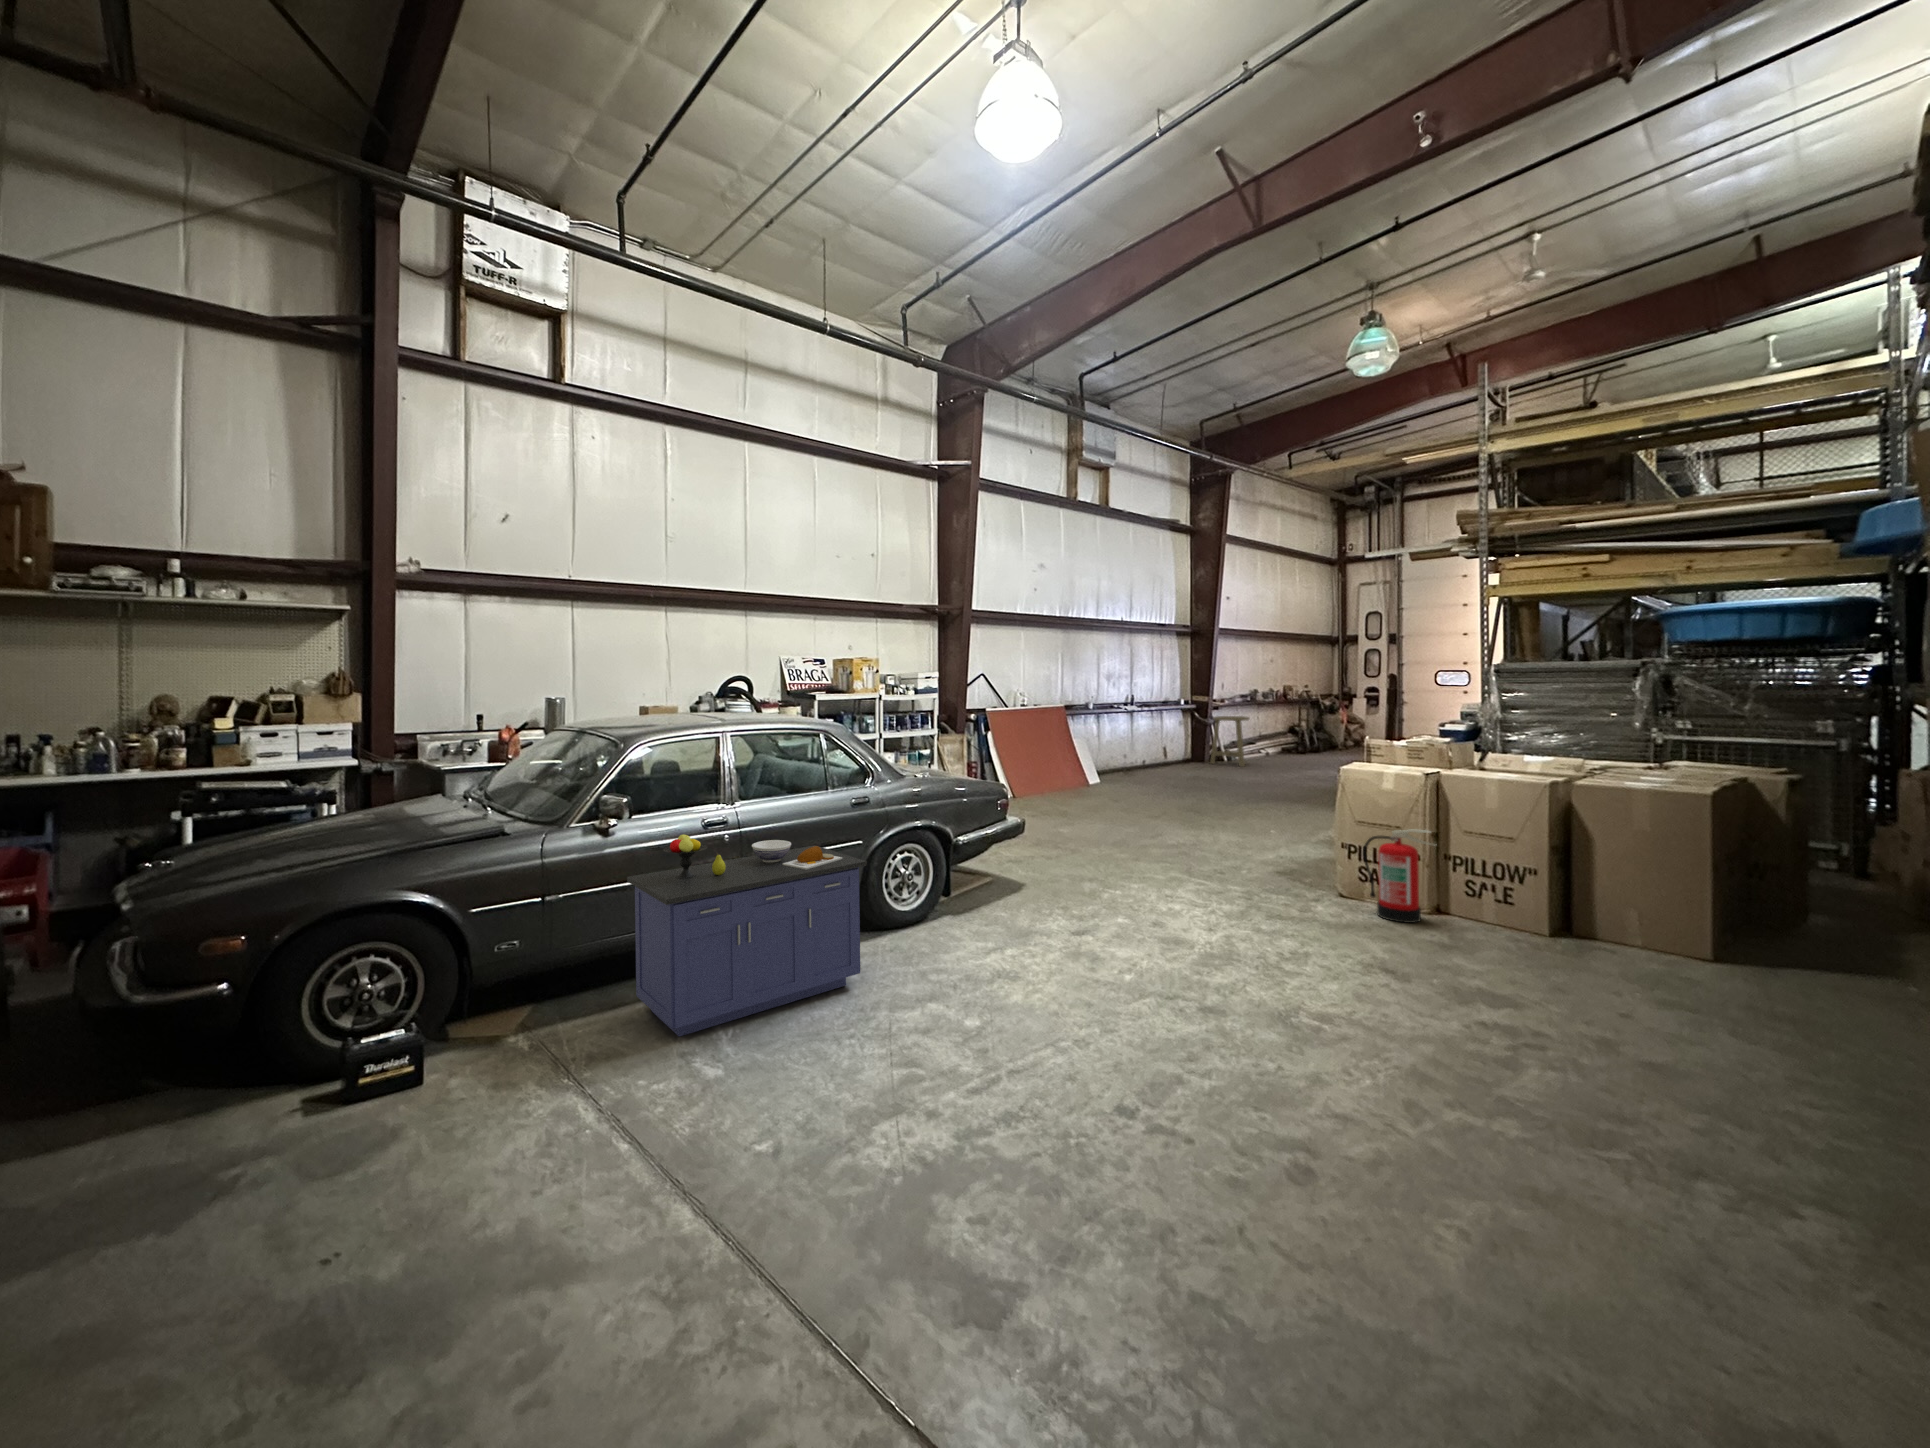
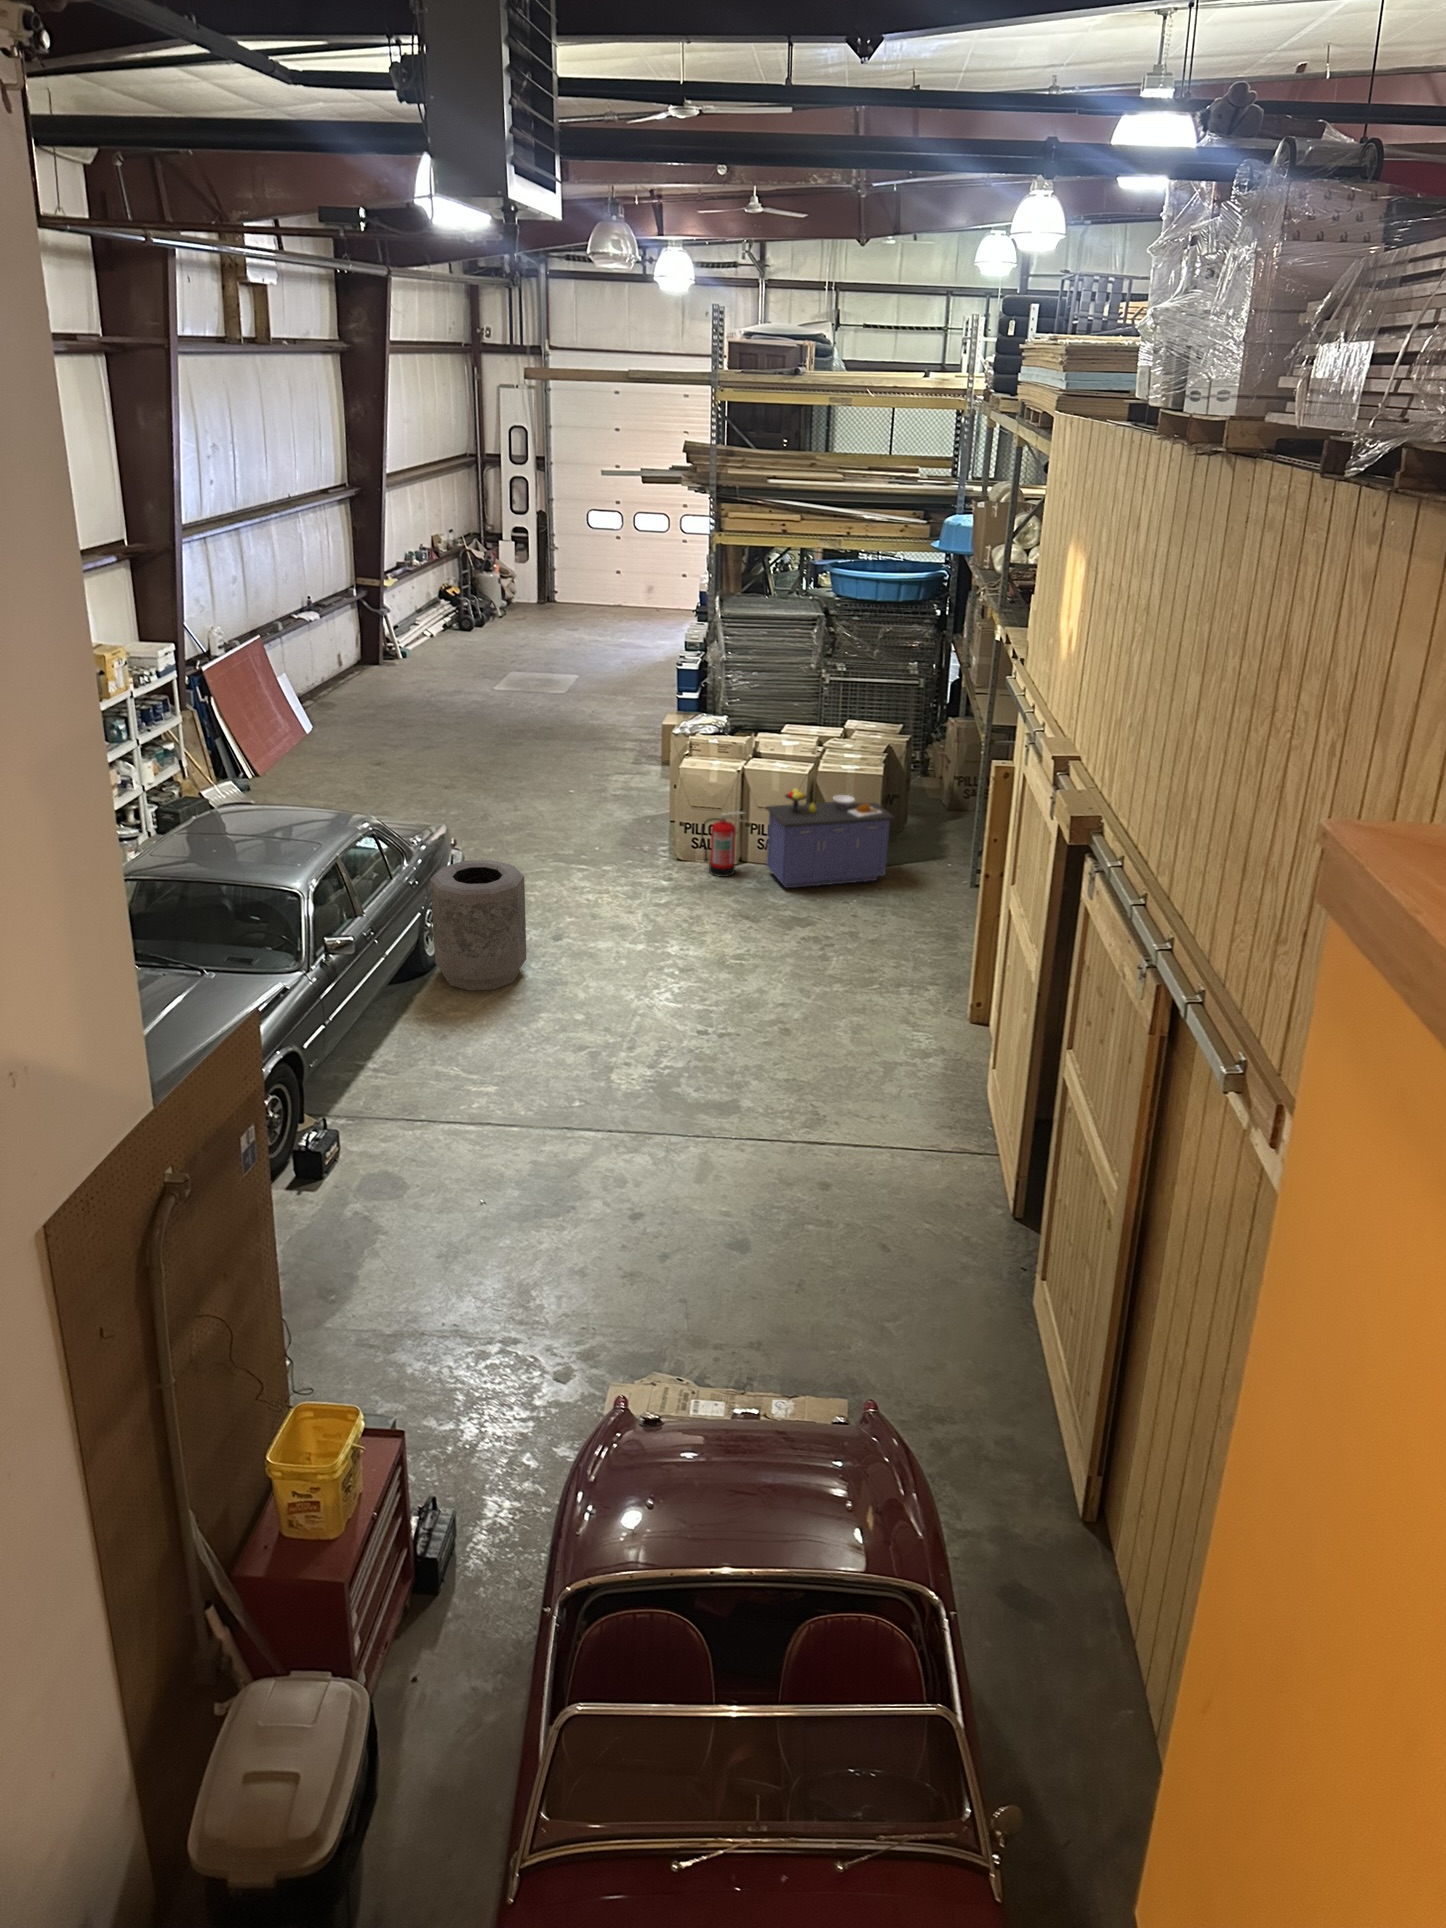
stool: present [1211,716,1249,767] -> none [384,596,428,663]
trash can: none [902,797,1012,951] -> present [430,860,526,990]
storage cabinet: present [627,834,867,1036] -> present [766,789,894,888]

